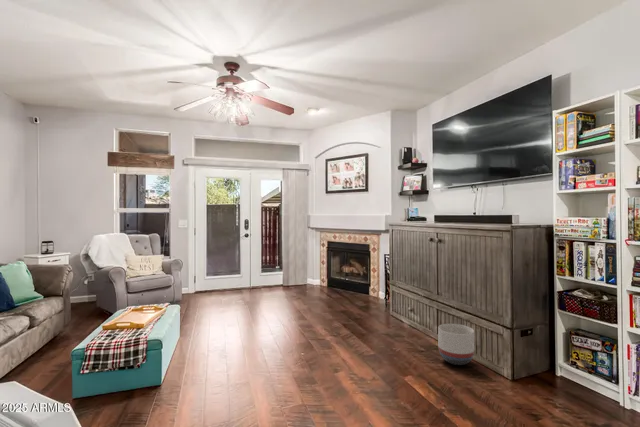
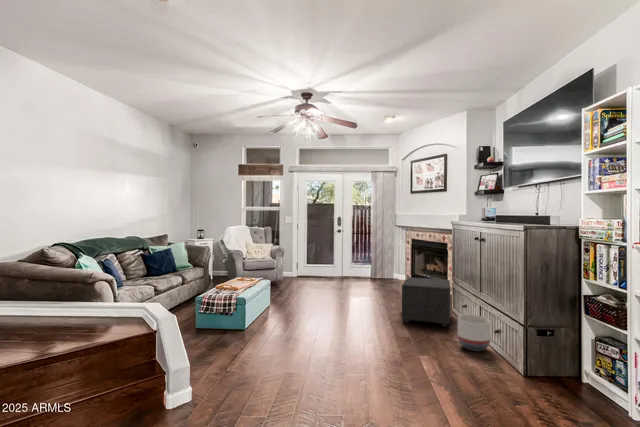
ottoman: none [352,285,410,339] -> present [402,277,450,327]

